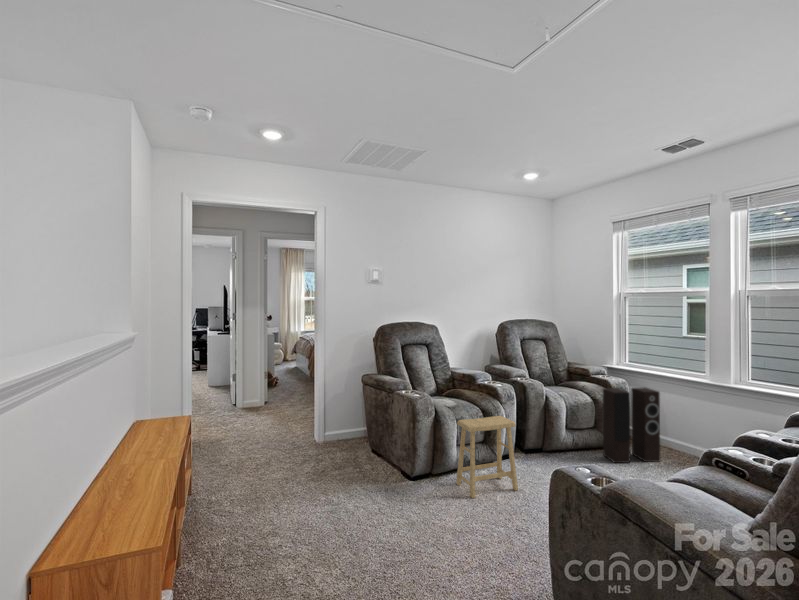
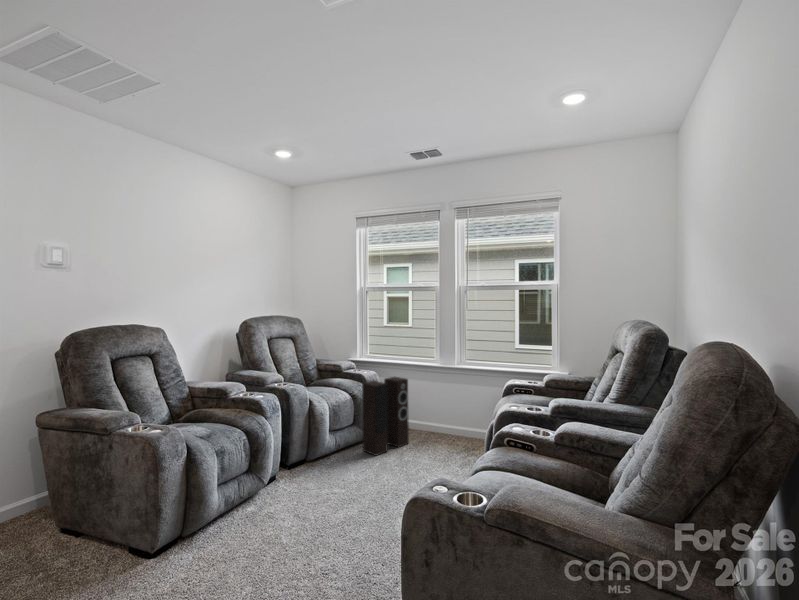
footstool: present [456,416,518,498] -> none [221,434,301,551]

